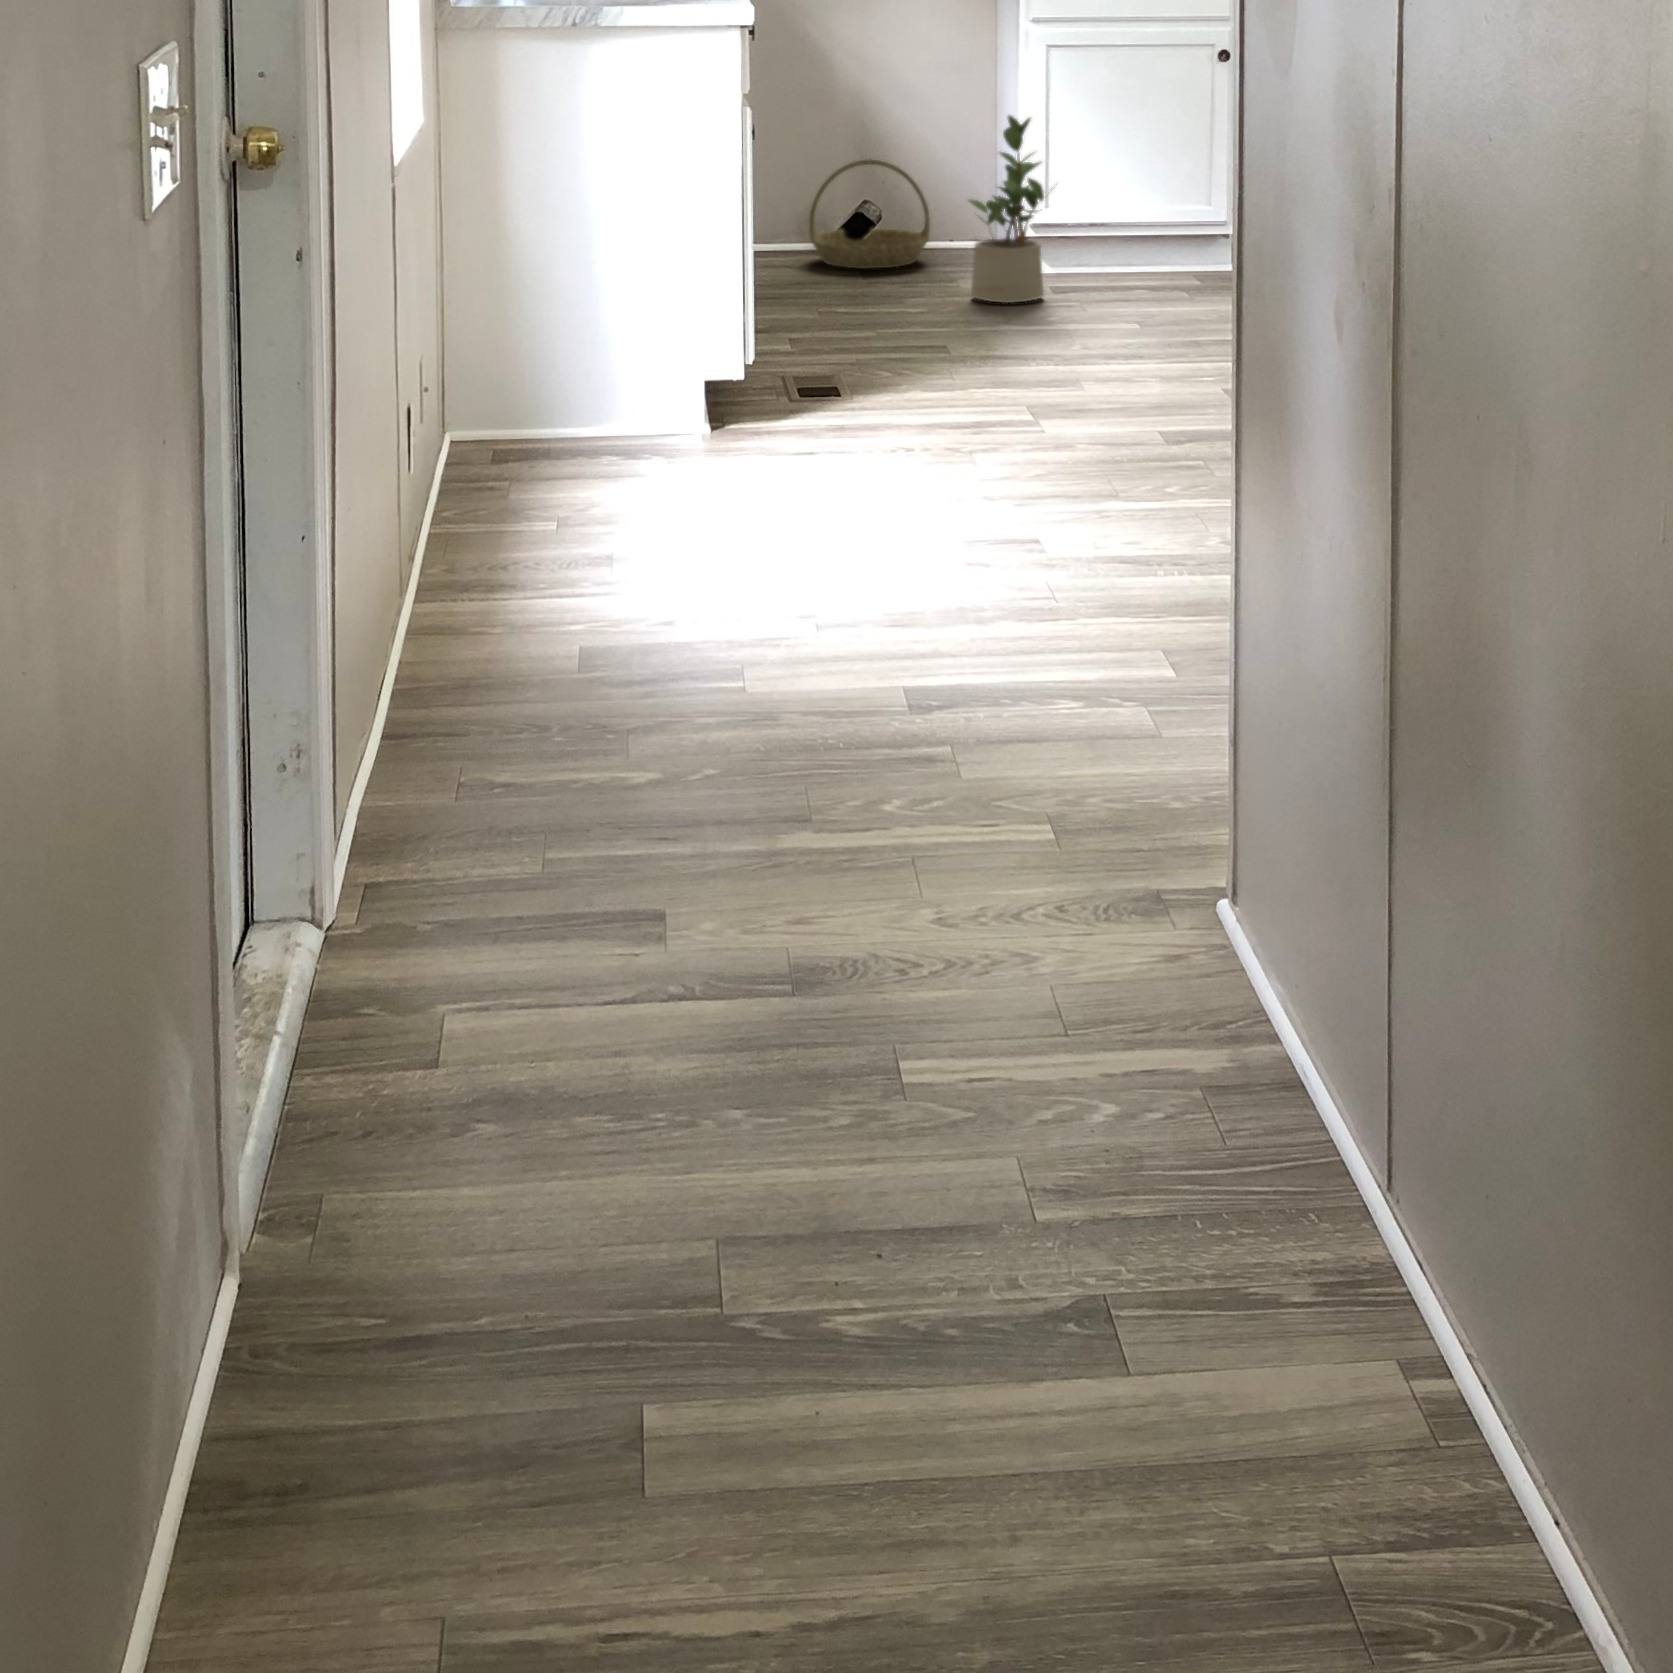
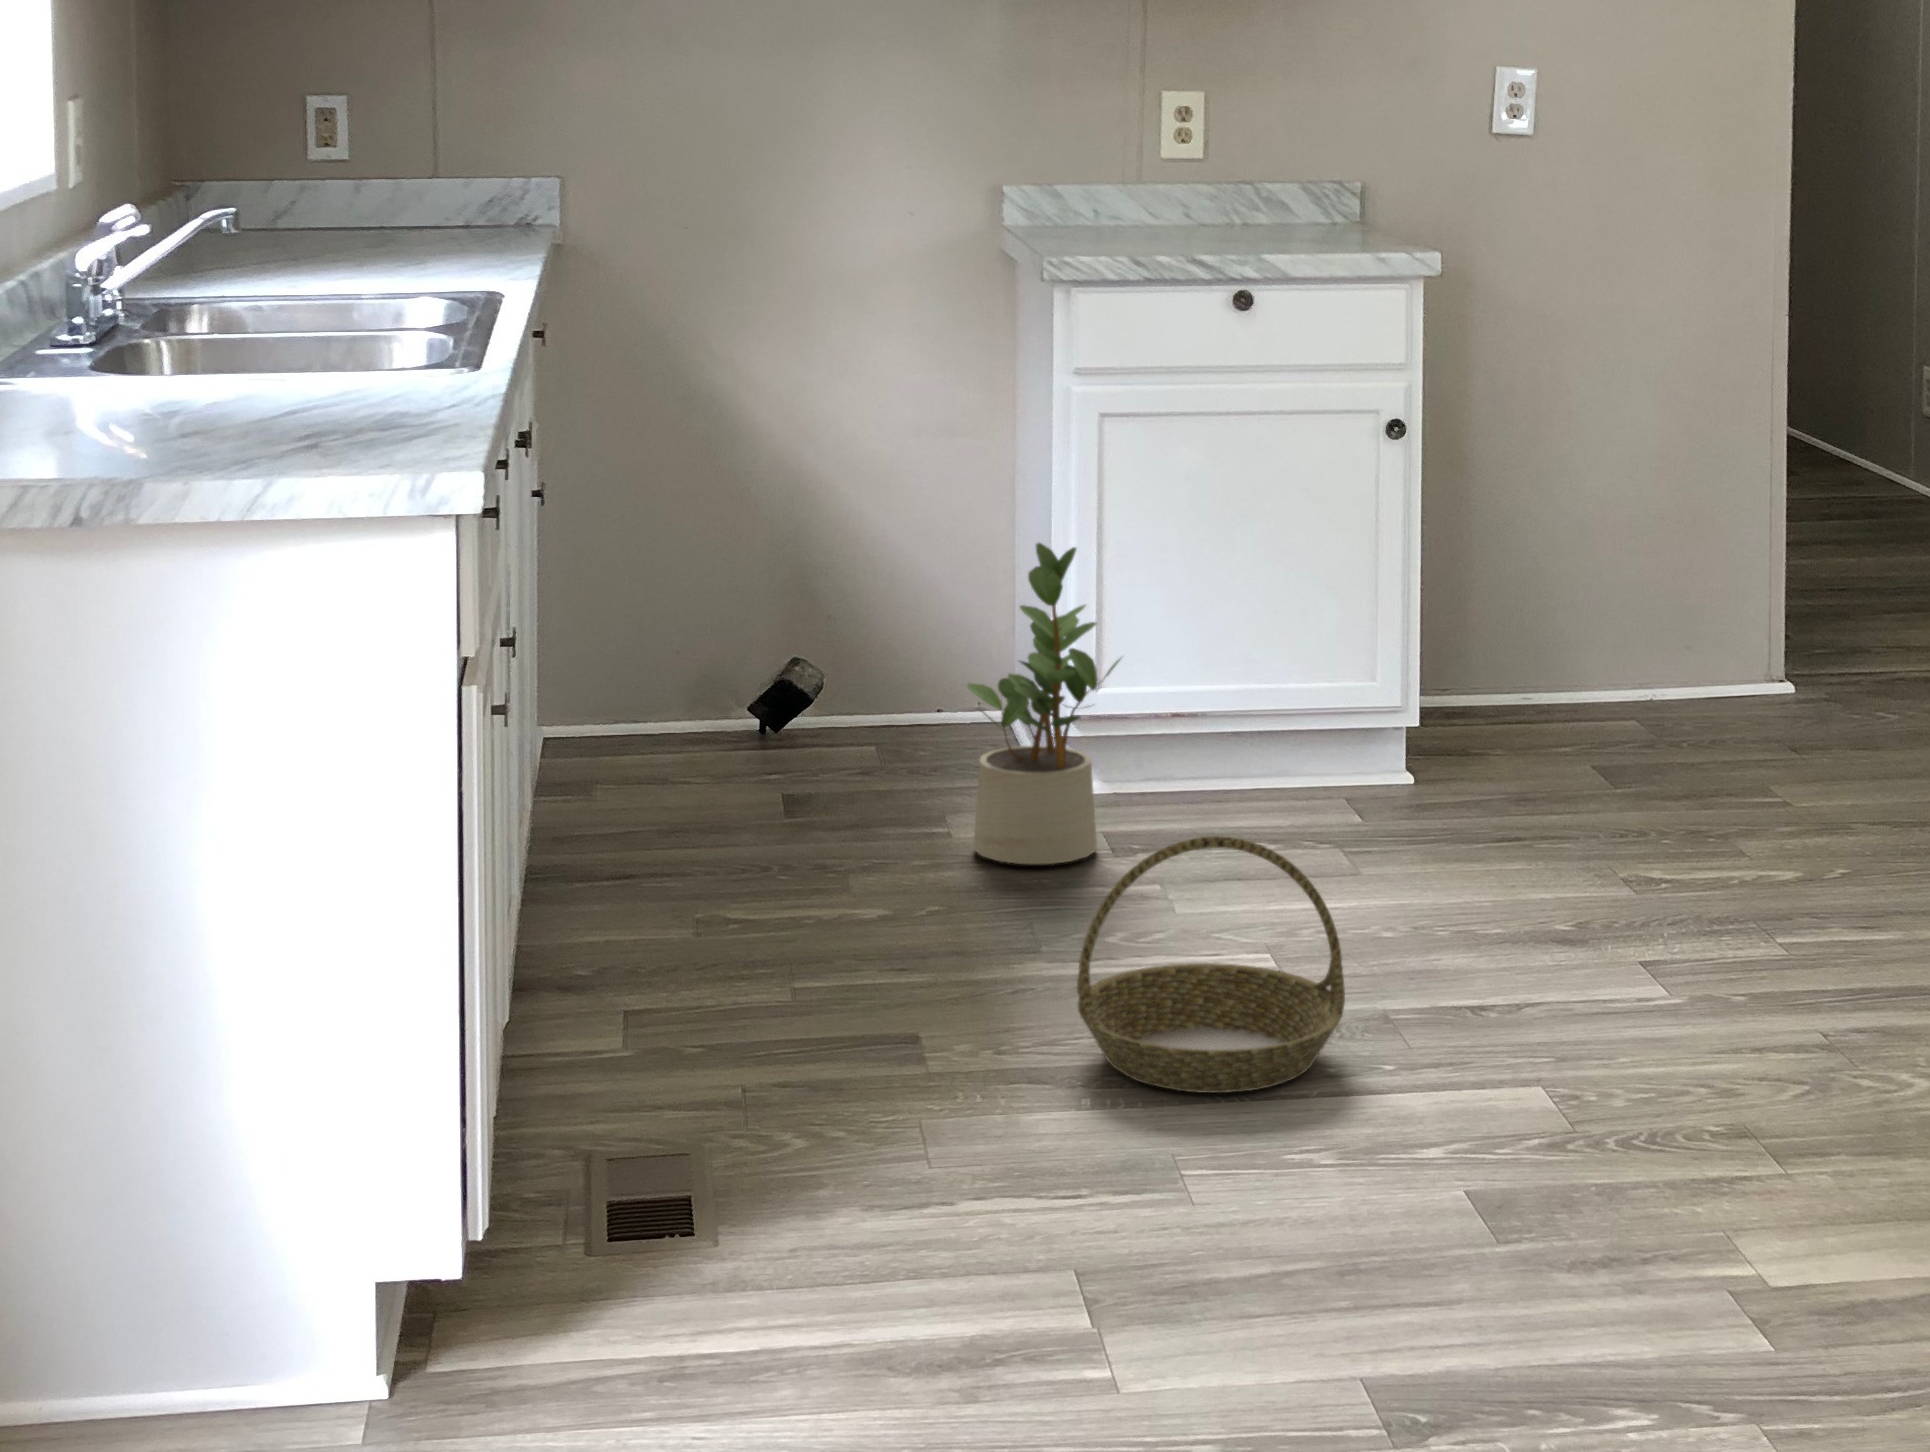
basket: present [809,159,930,268] -> present [1077,836,1345,1093]

